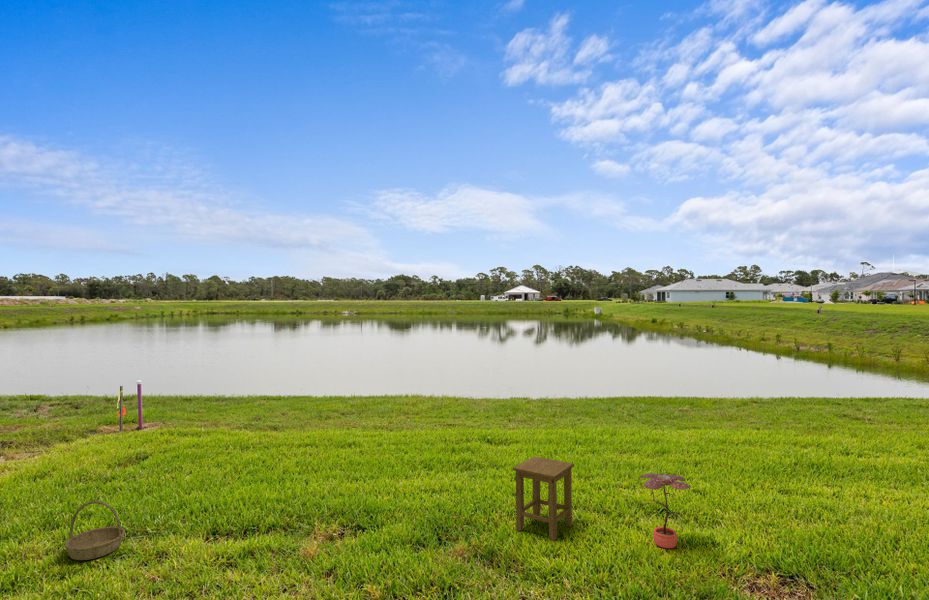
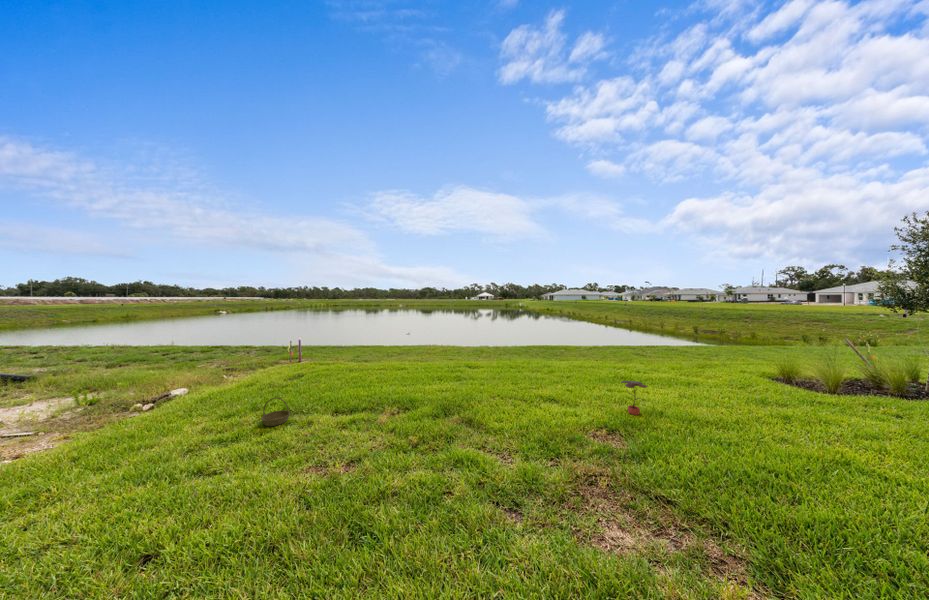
stool: present [513,456,574,541] -> none [482,375,511,415]
potted plant: present [640,473,691,548] -> present [621,381,648,415]

